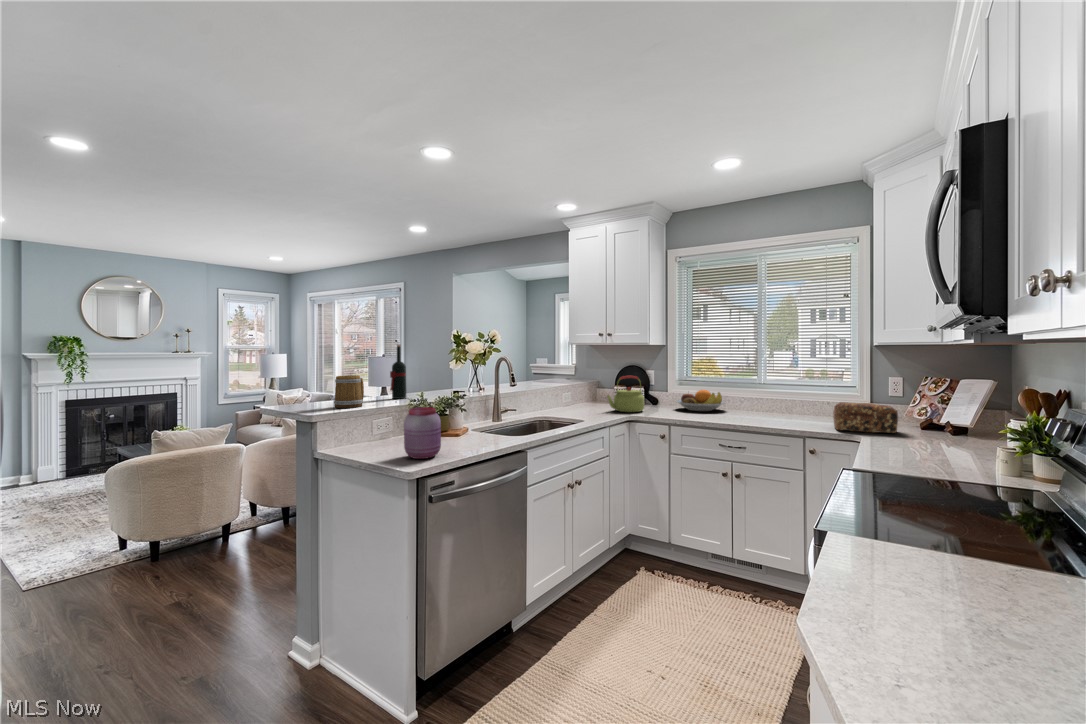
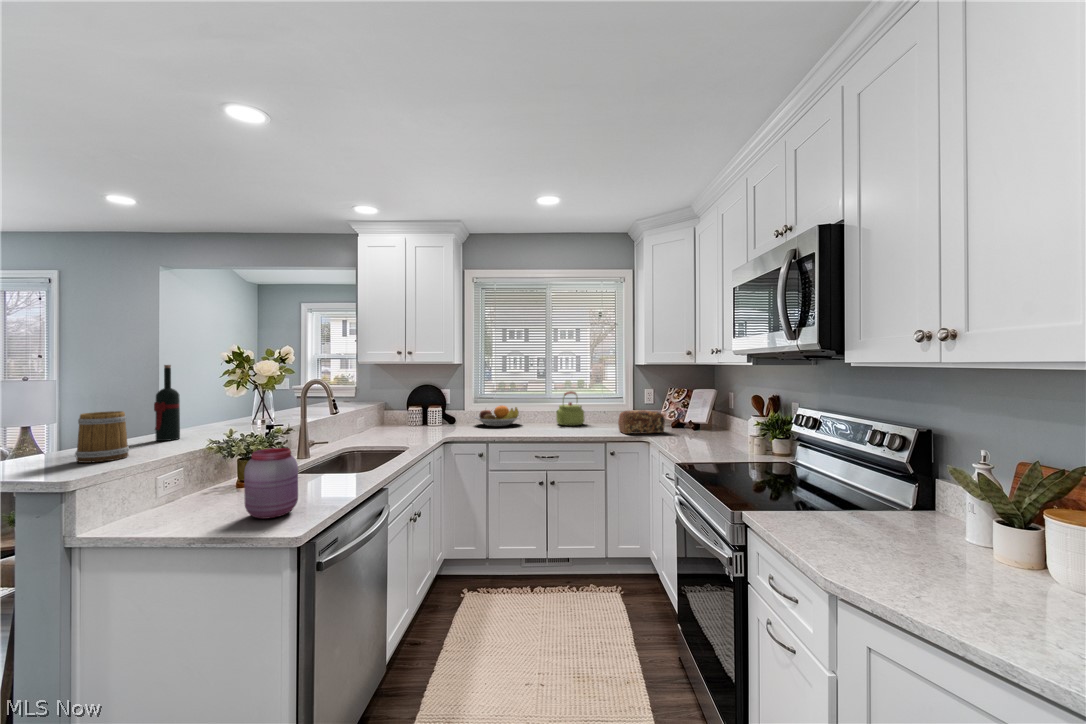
kettle: present [607,376,644,412] -> present [556,391,585,426]

